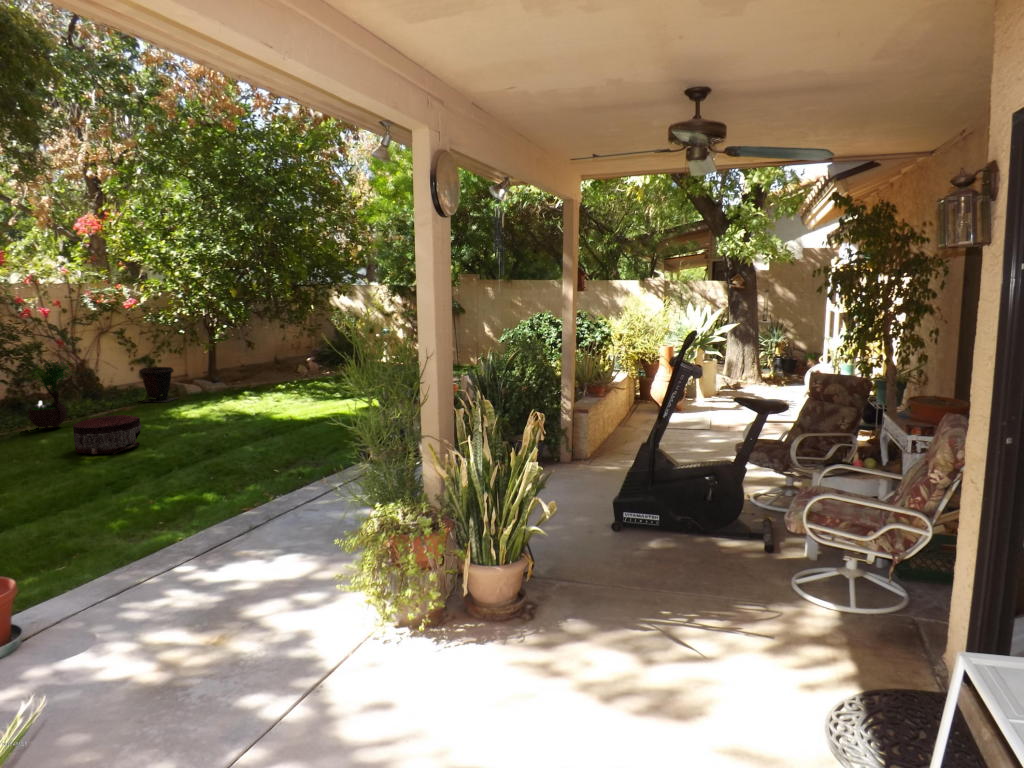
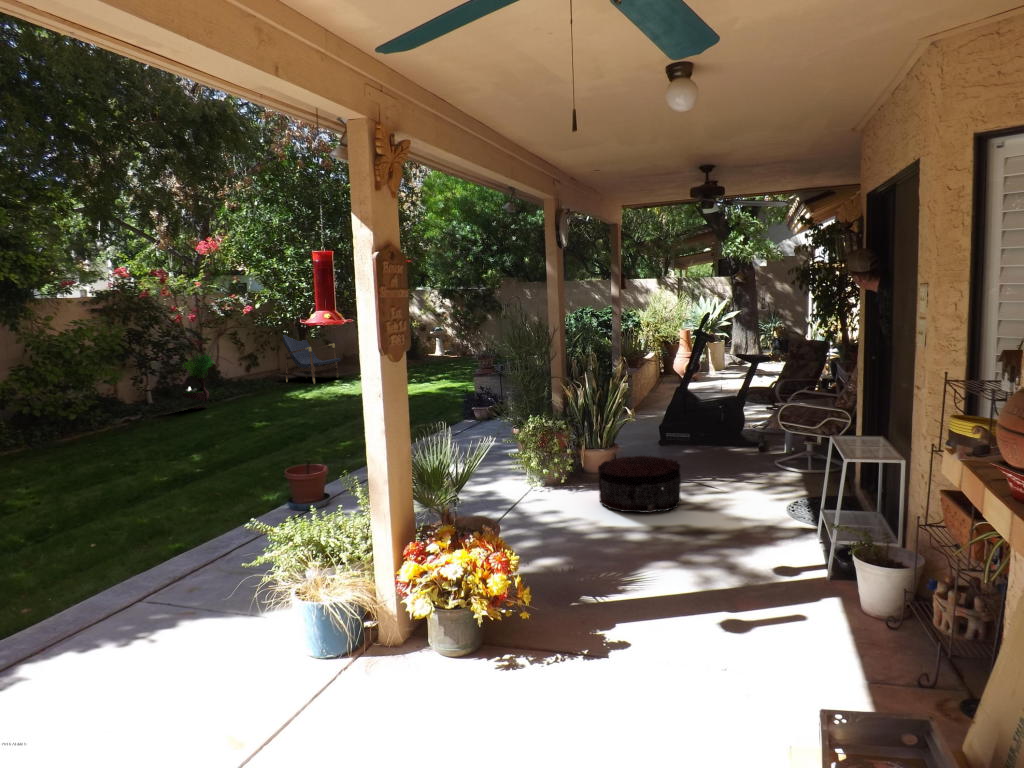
lounge chair: none [187,330,261,393] -> present [282,335,341,384]
bucket: present [139,367,176,402] -> none [249,361,280,391]
pouf: present [73,415,141,454] -> present [598,456,681,513]

